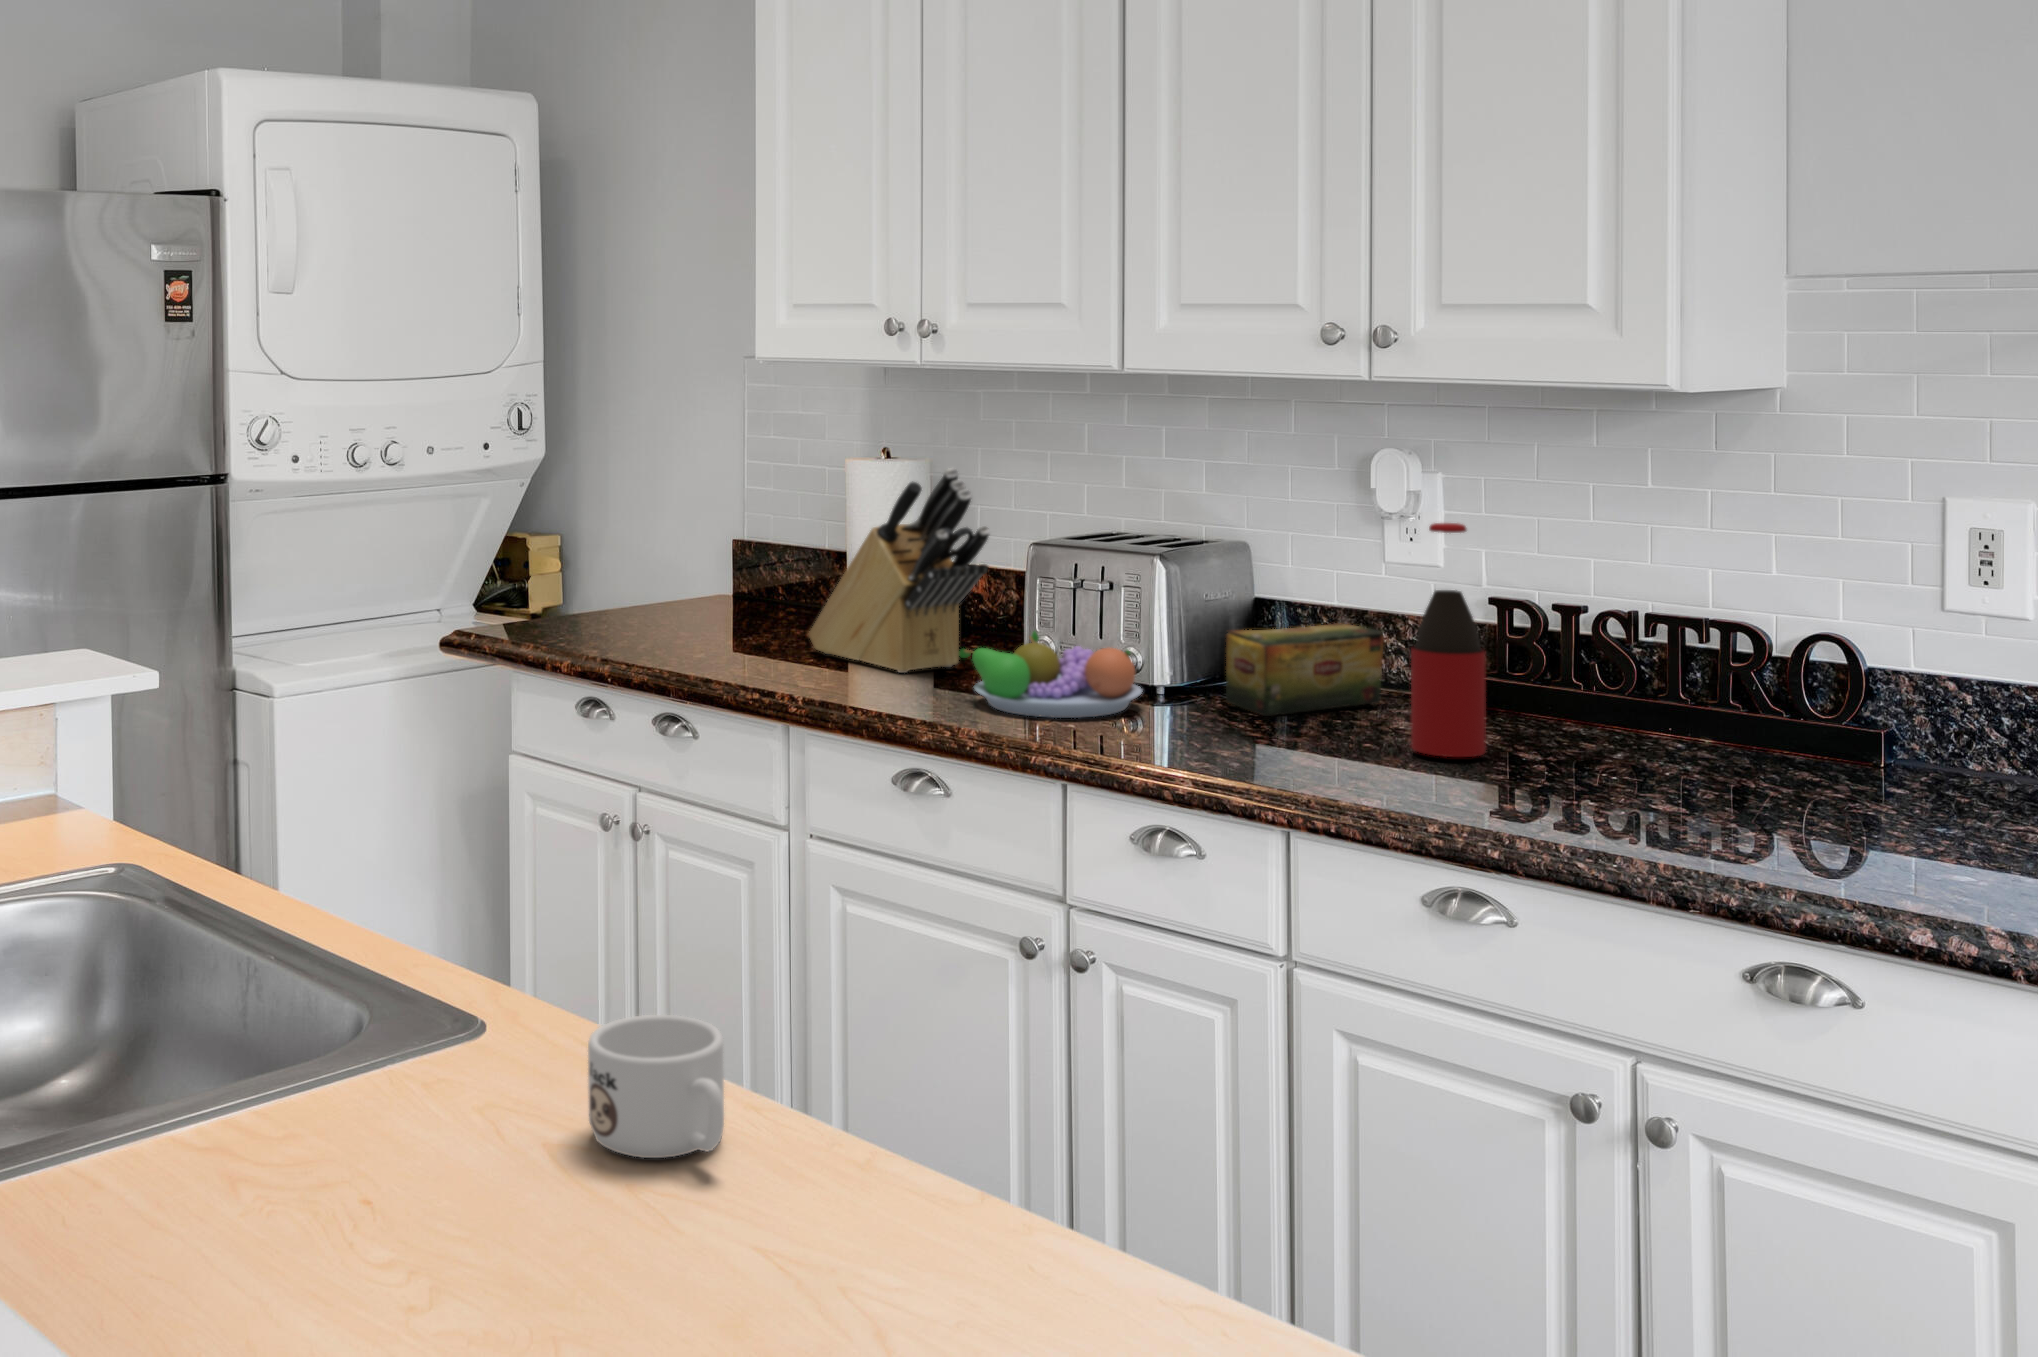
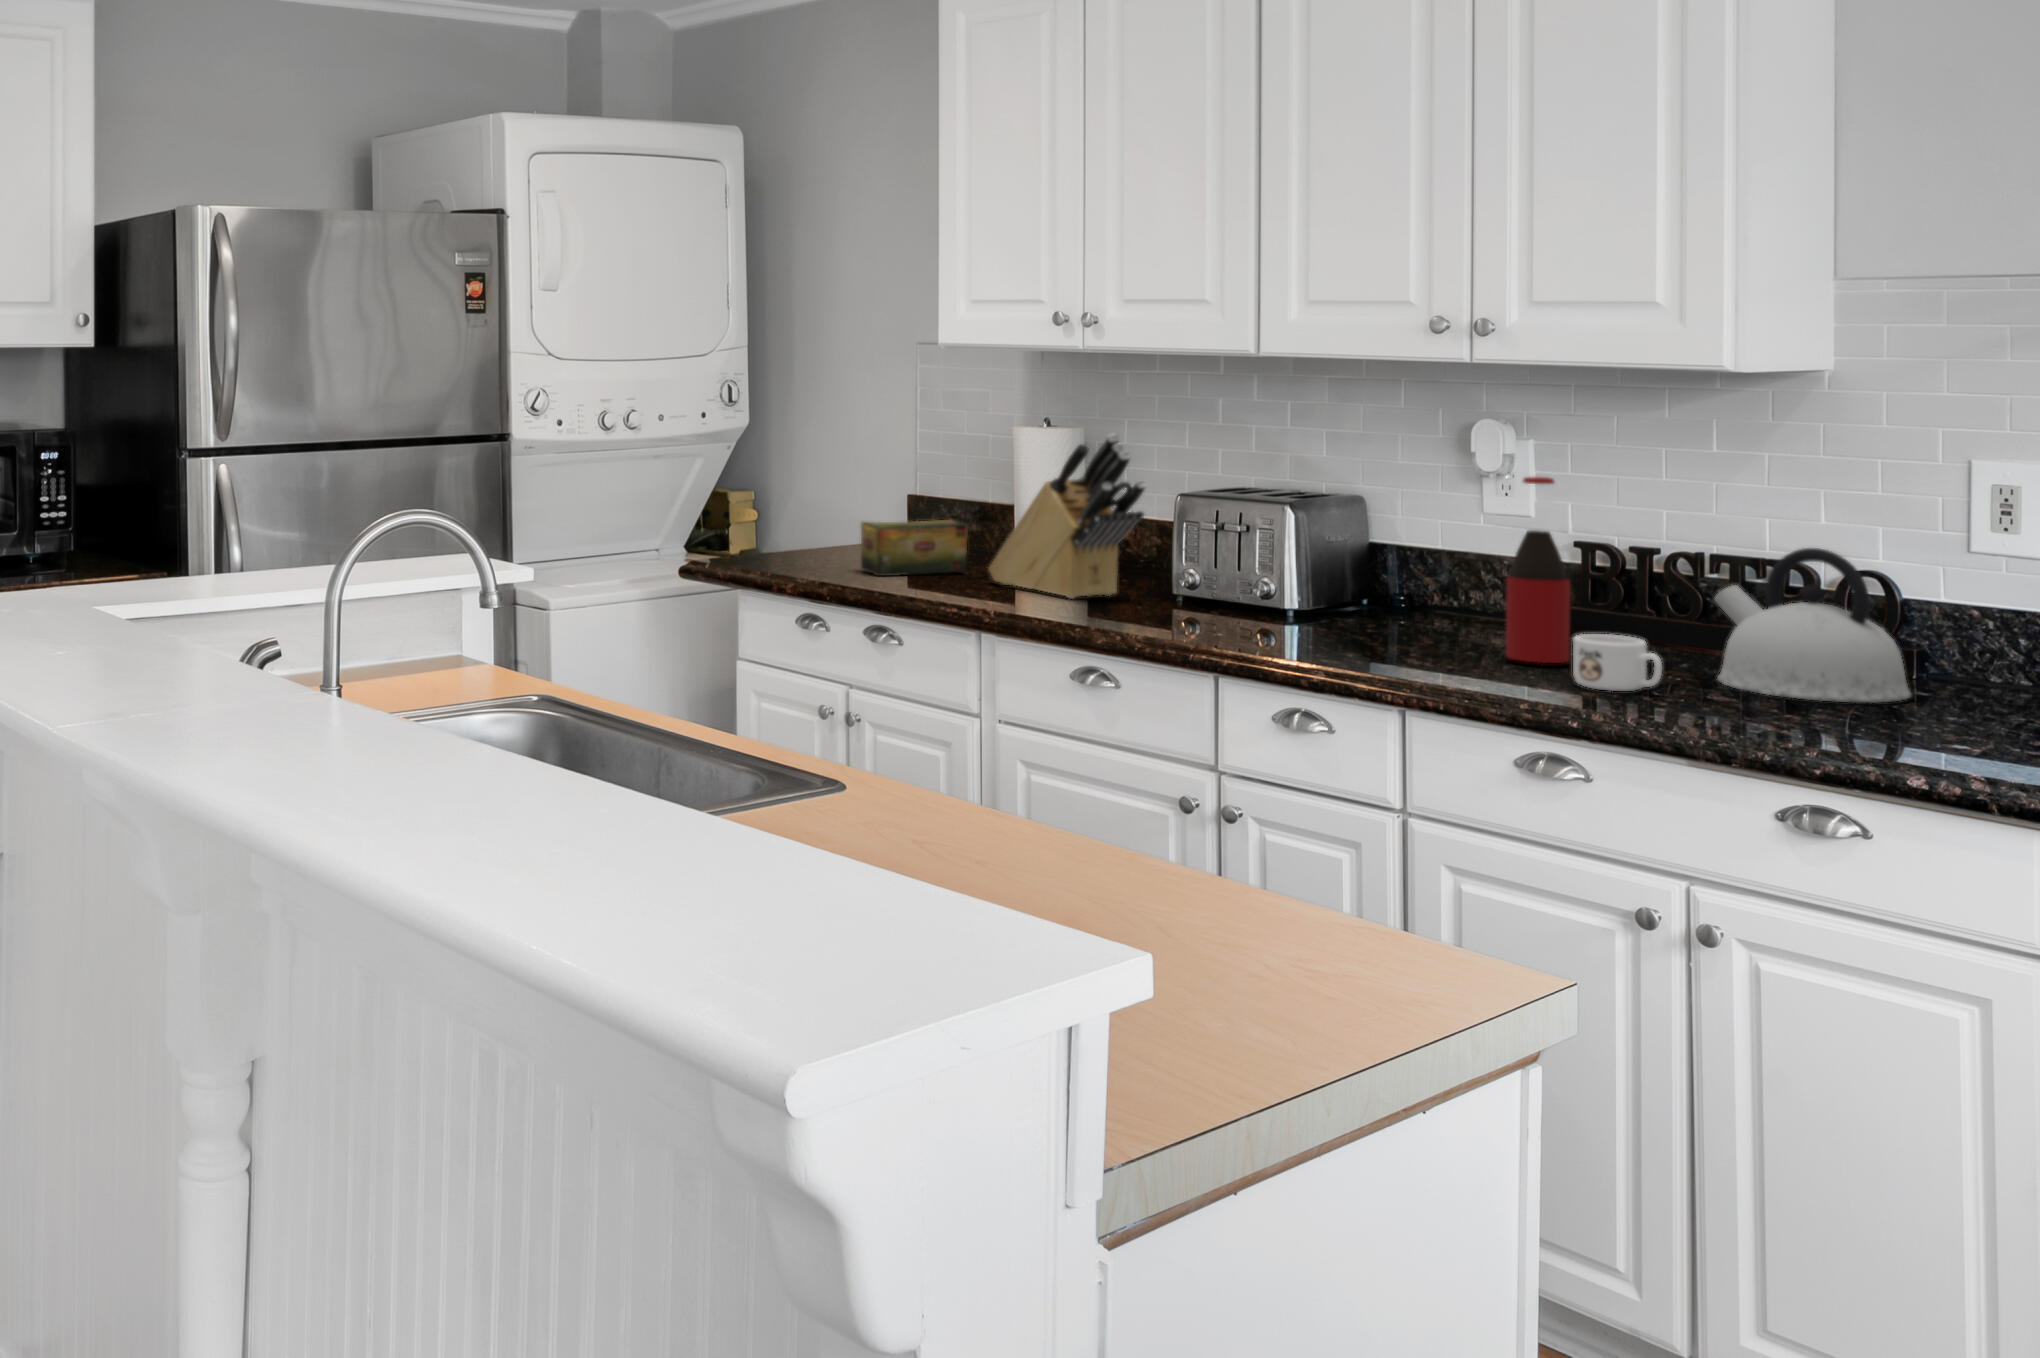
kettle: none [1653,610,1887,807] -> present [1714,548,1911,703]
tea box: present [1226,623,1384,716] -> present [861,520,968,576]
fruit bowl: present [959,631,1143,718] -> none [1123,563,1278,631]
mug: present [588,1015,724,1158] -> present [1573,634,1662,691]

